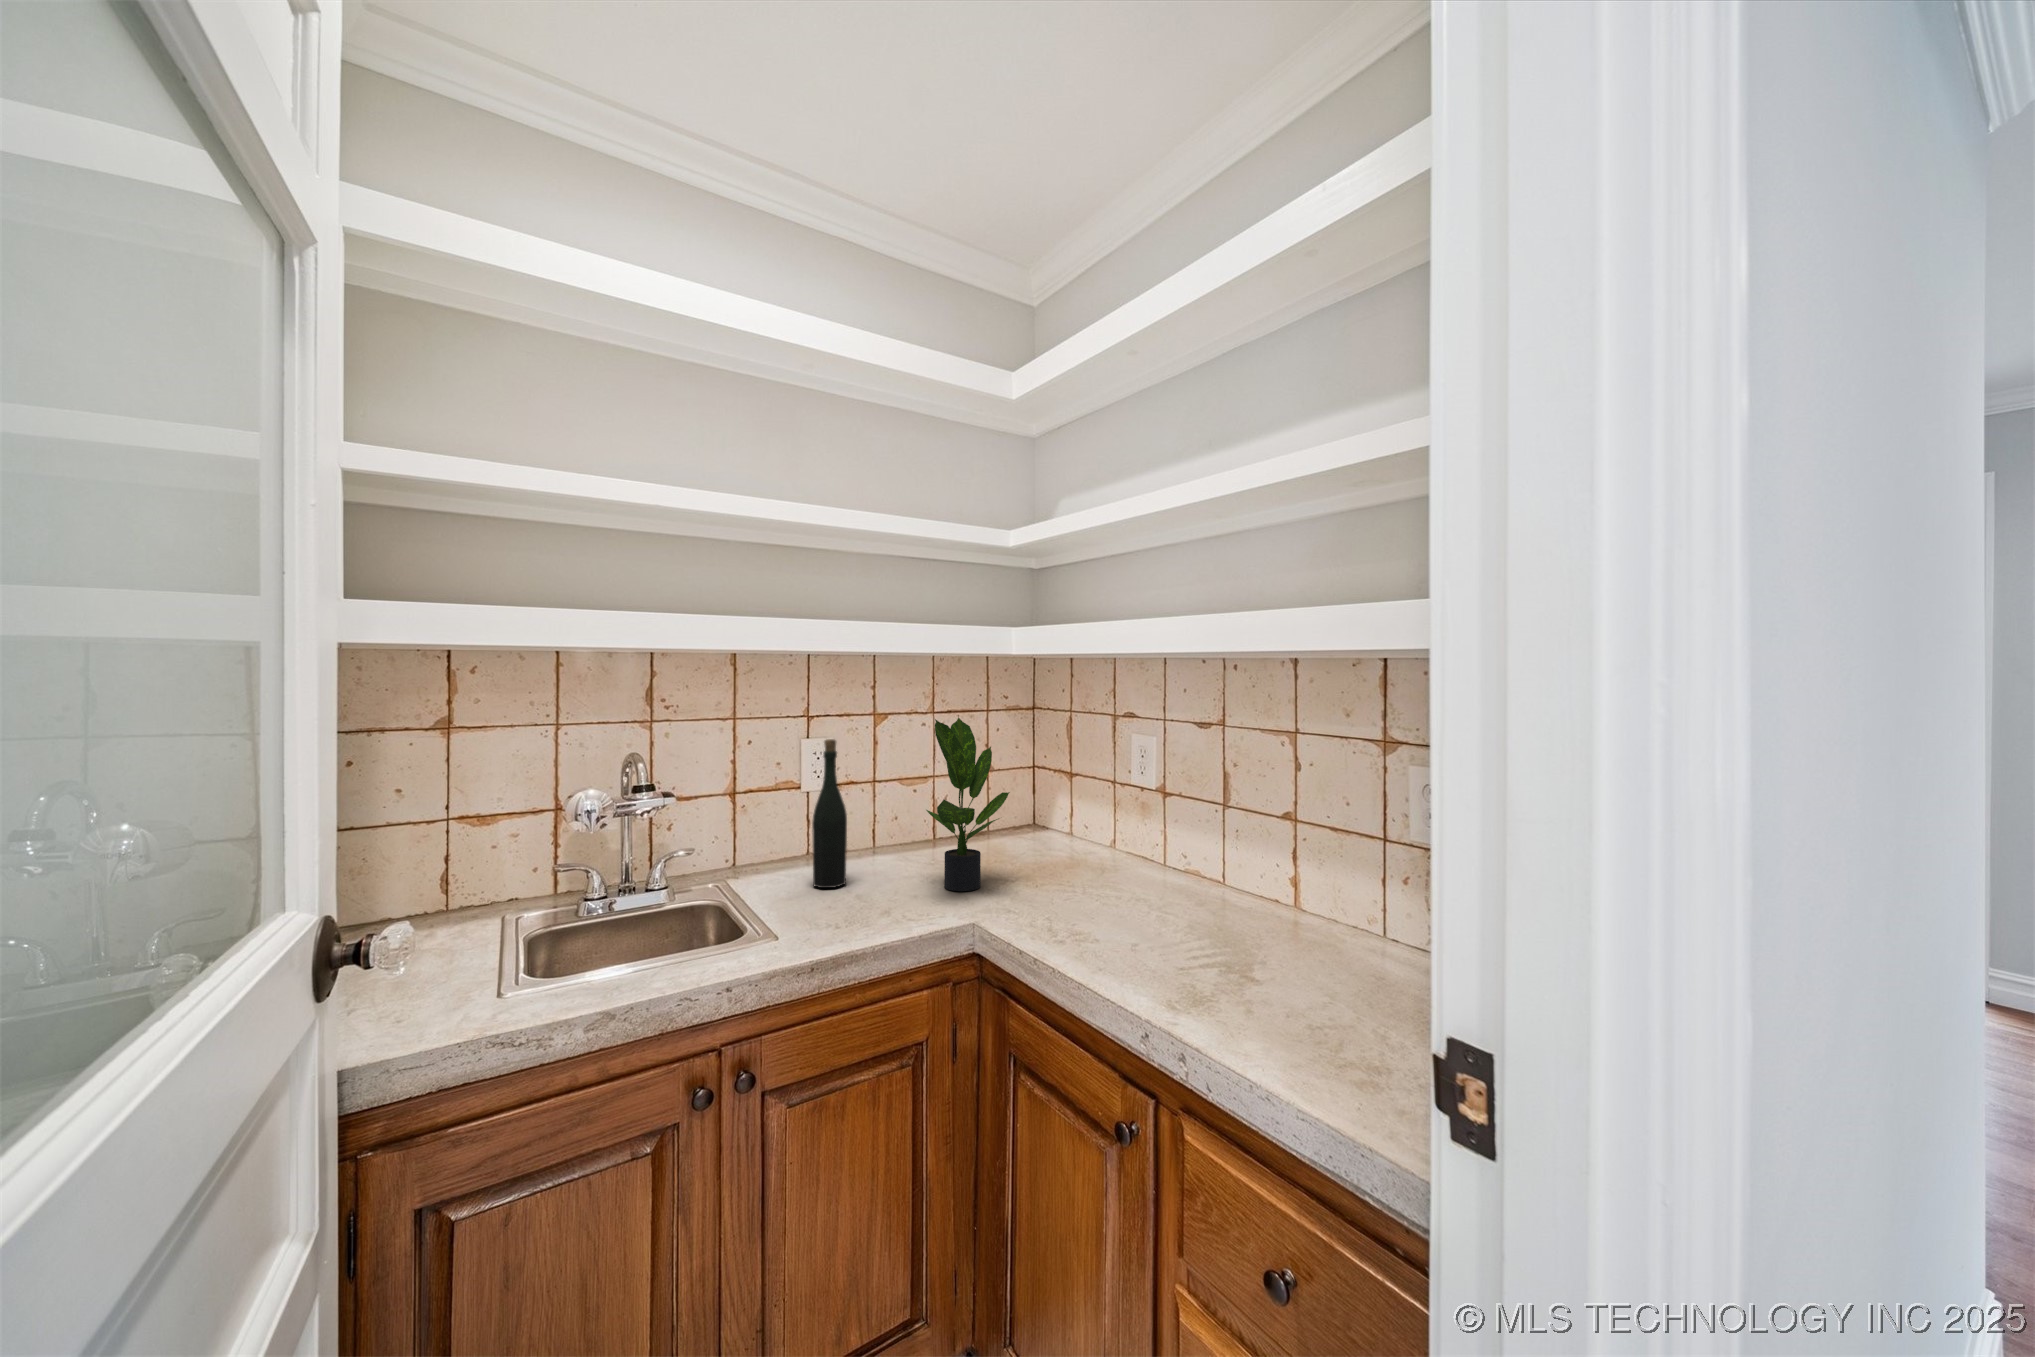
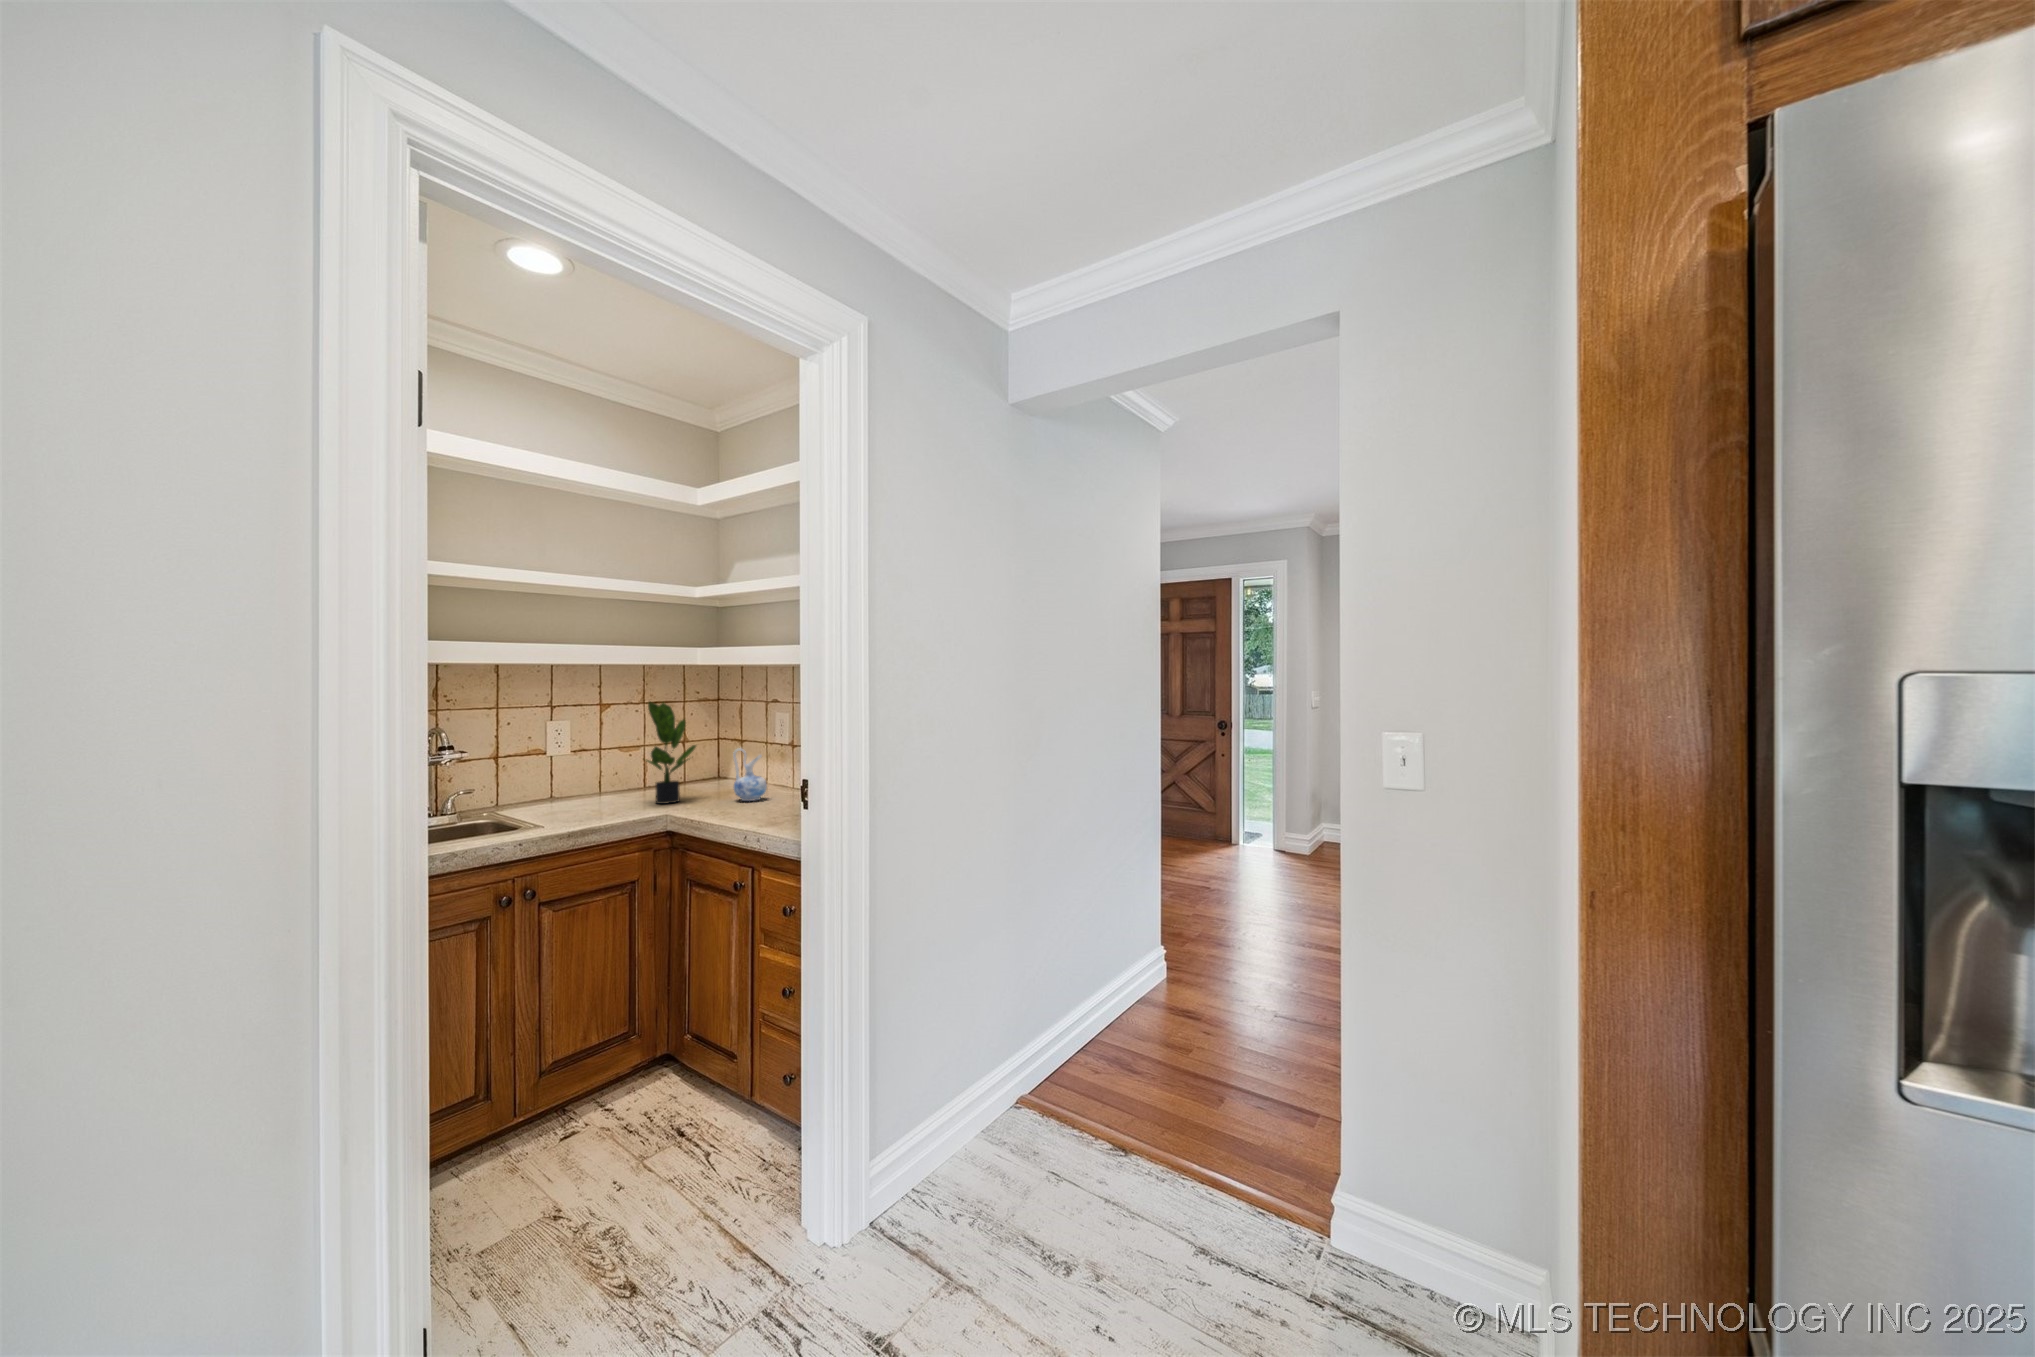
bottle: present [812,739,847,888] -> none [563,717,588,809]
ceramic pitcher: none [1067,808,1122,903] -> present [733,748,767,801]

